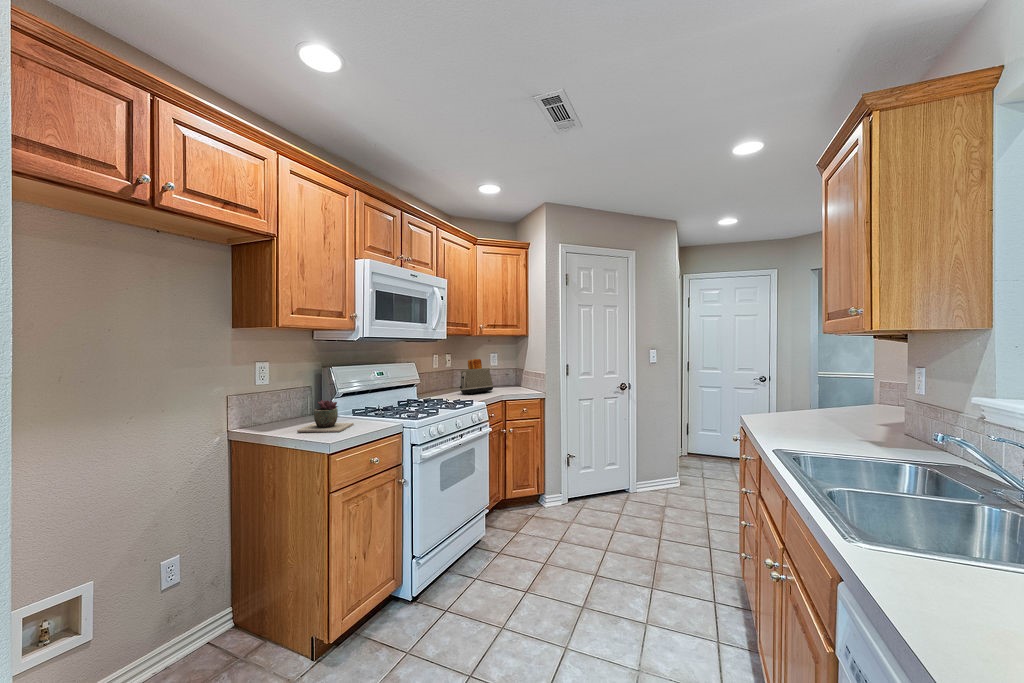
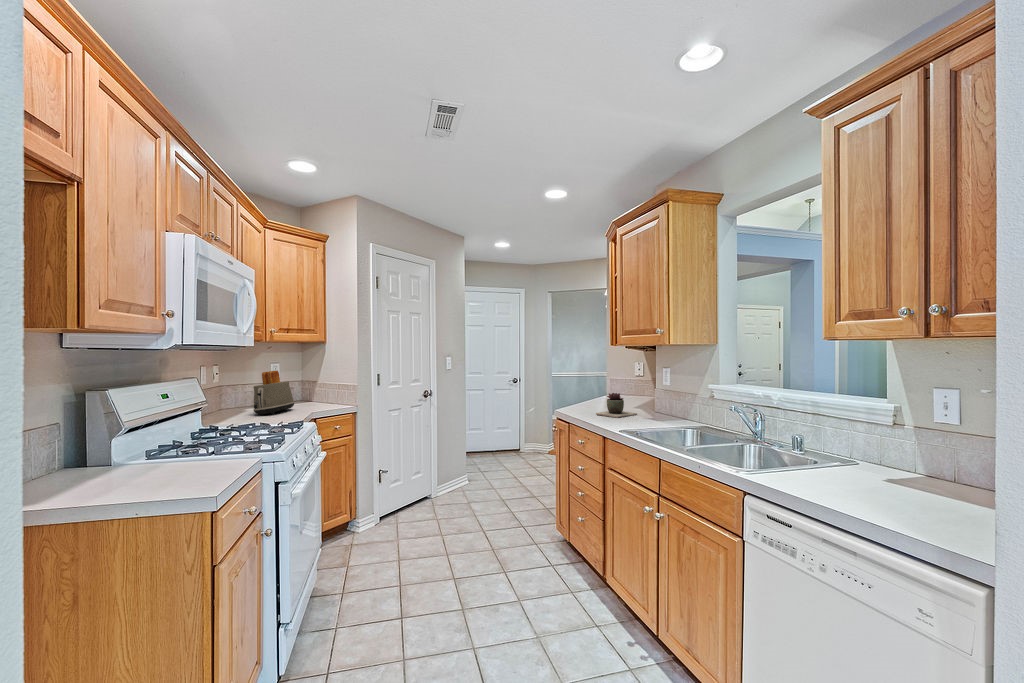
succulent plant: present [297,400,354,432] -> present [596,393,637,418]

